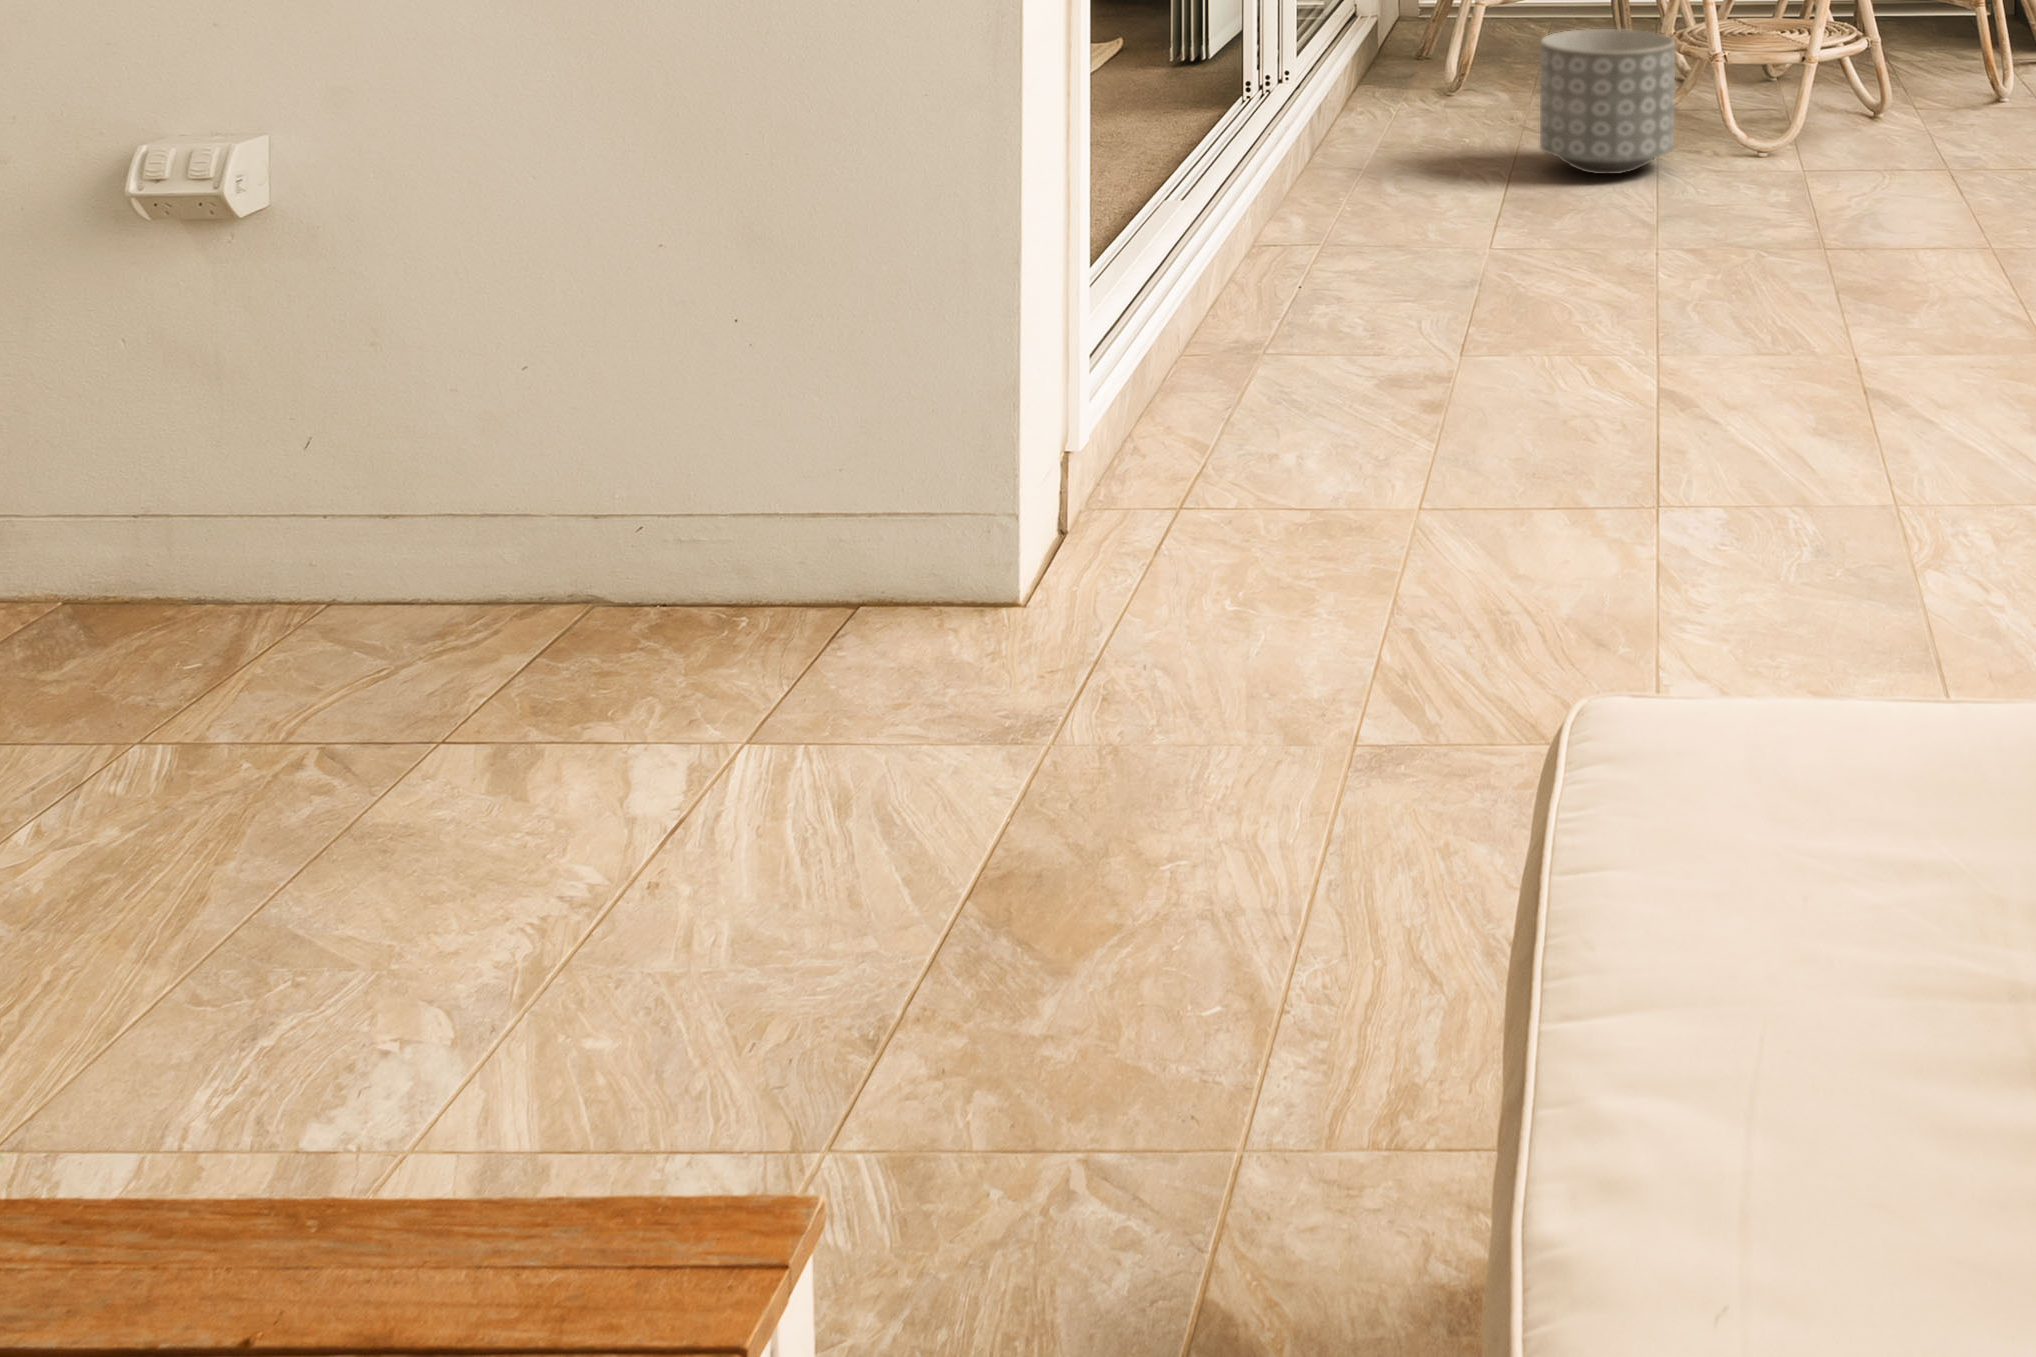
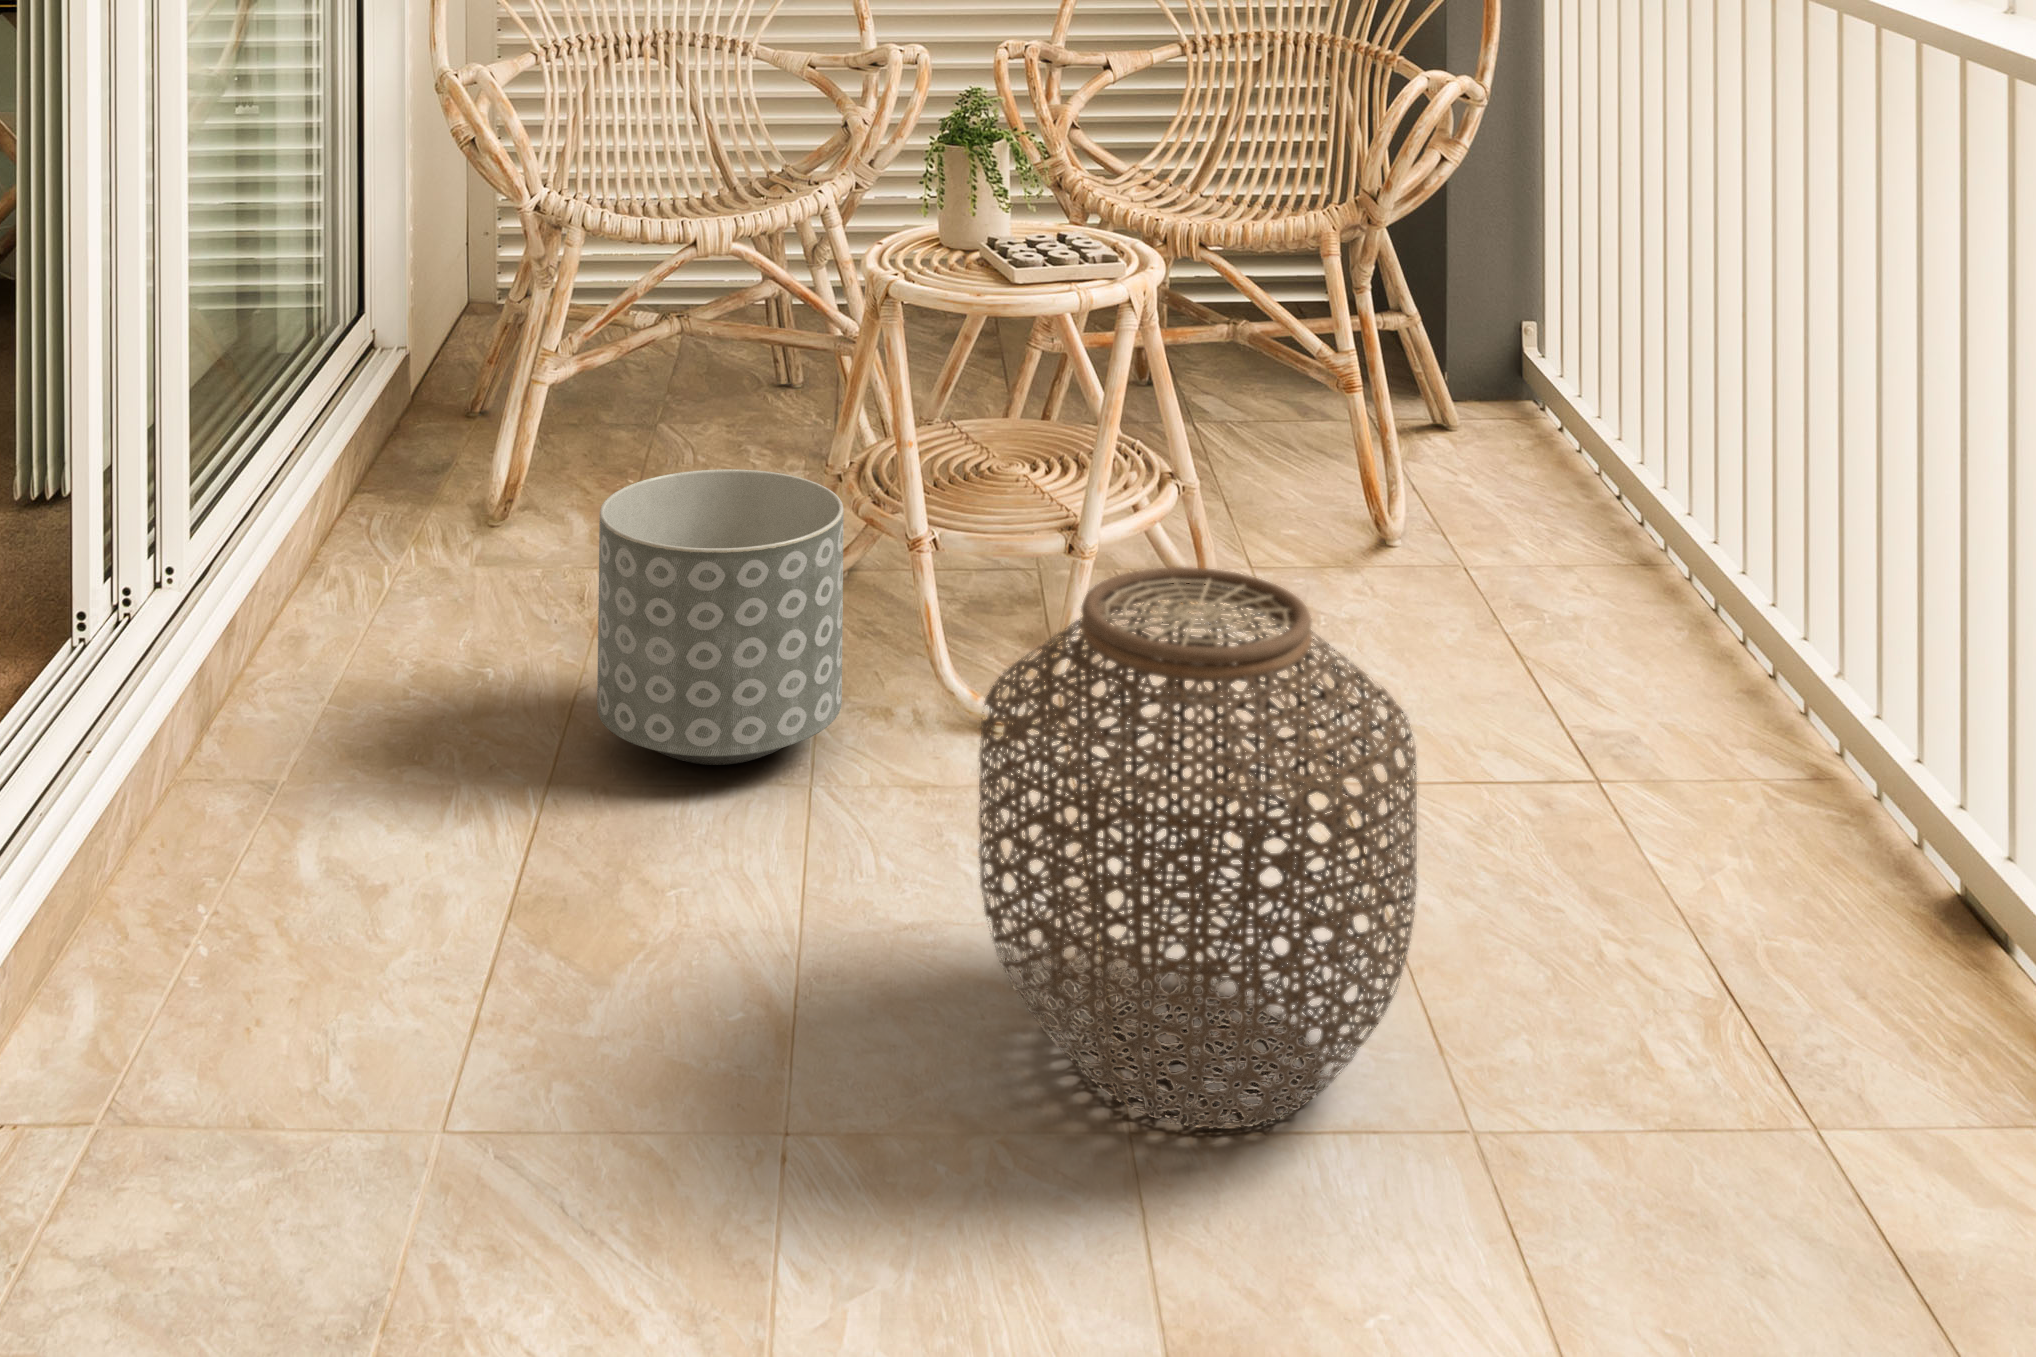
woven basket: none [1748,26,1957,267] -> present [979,567,1417,1129]

